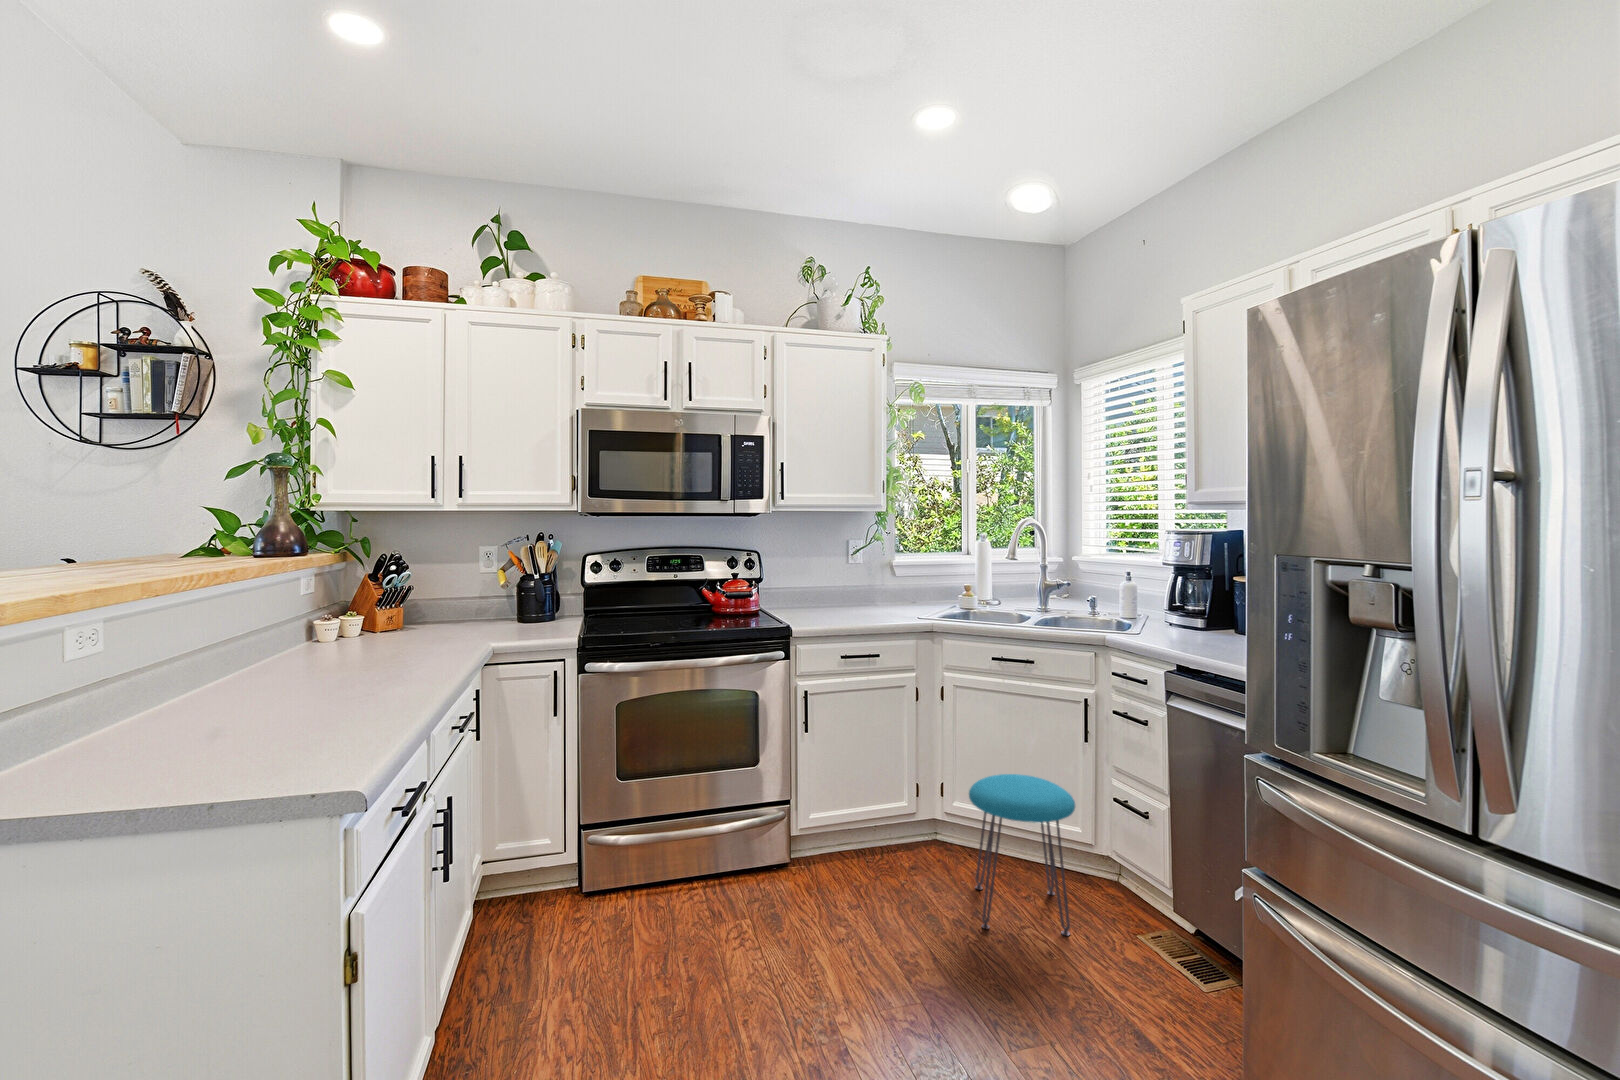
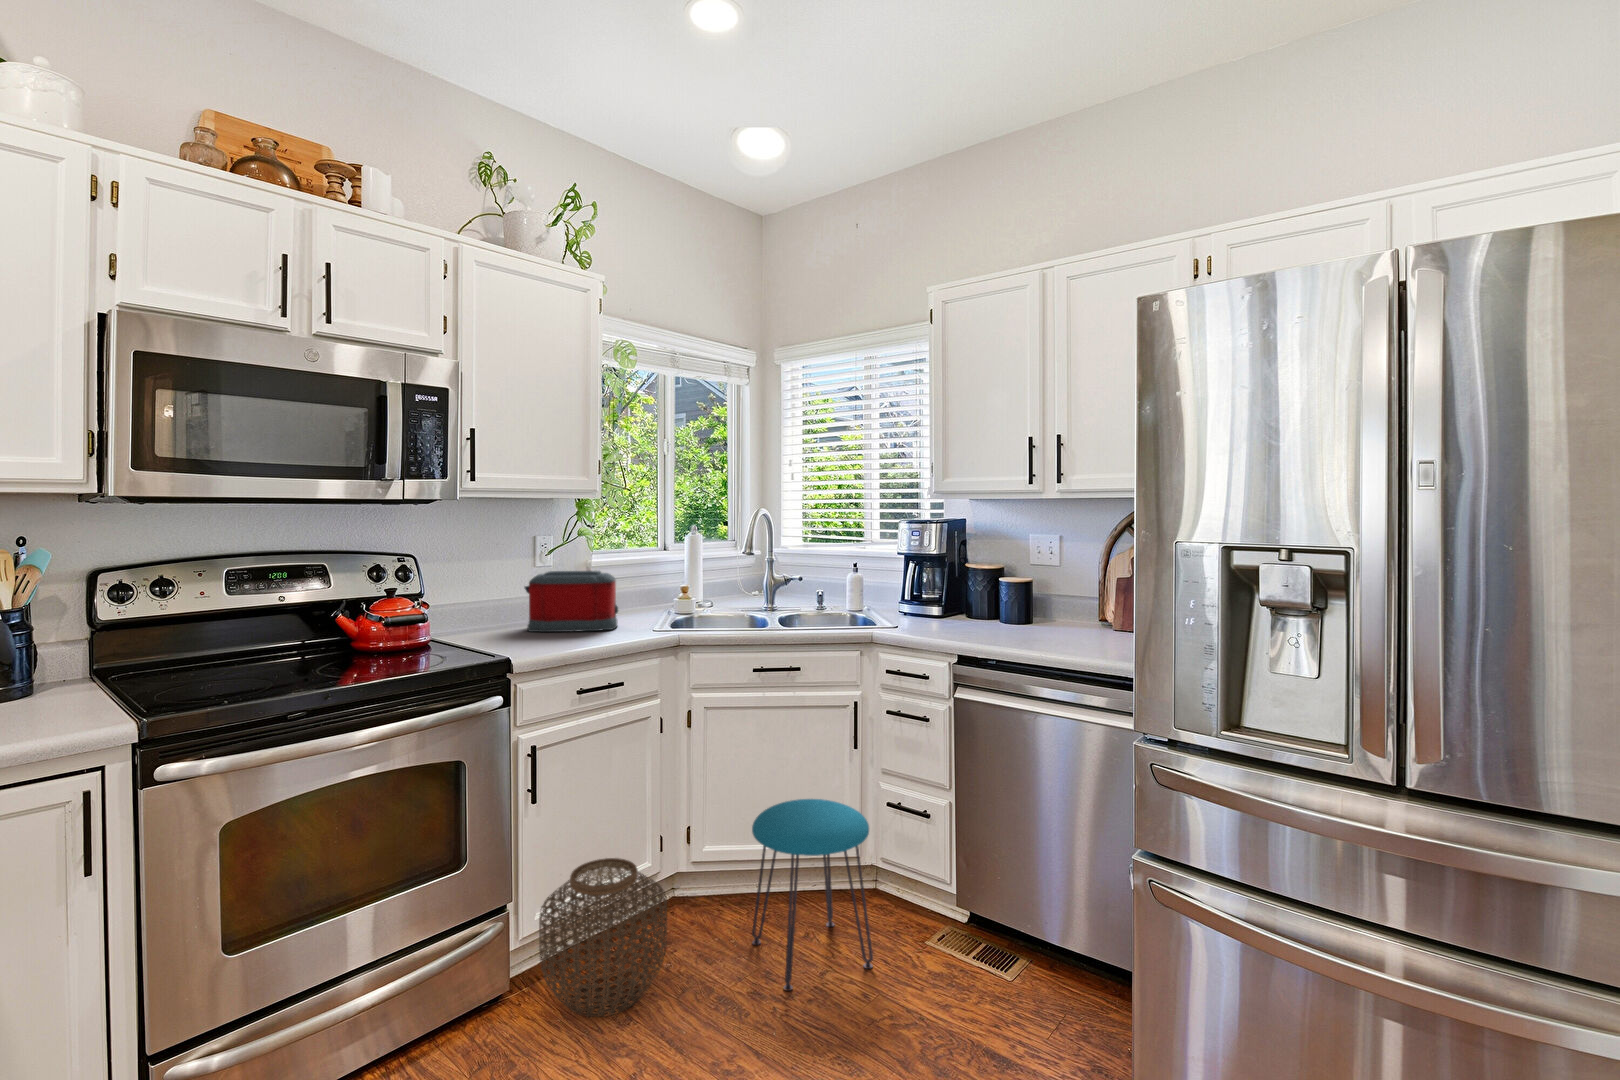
toaster: none [833,567,901,615] -> present [525,571,618,632]
woven basket: none [802,786,895,902] -> present [539,858,667,1017]

